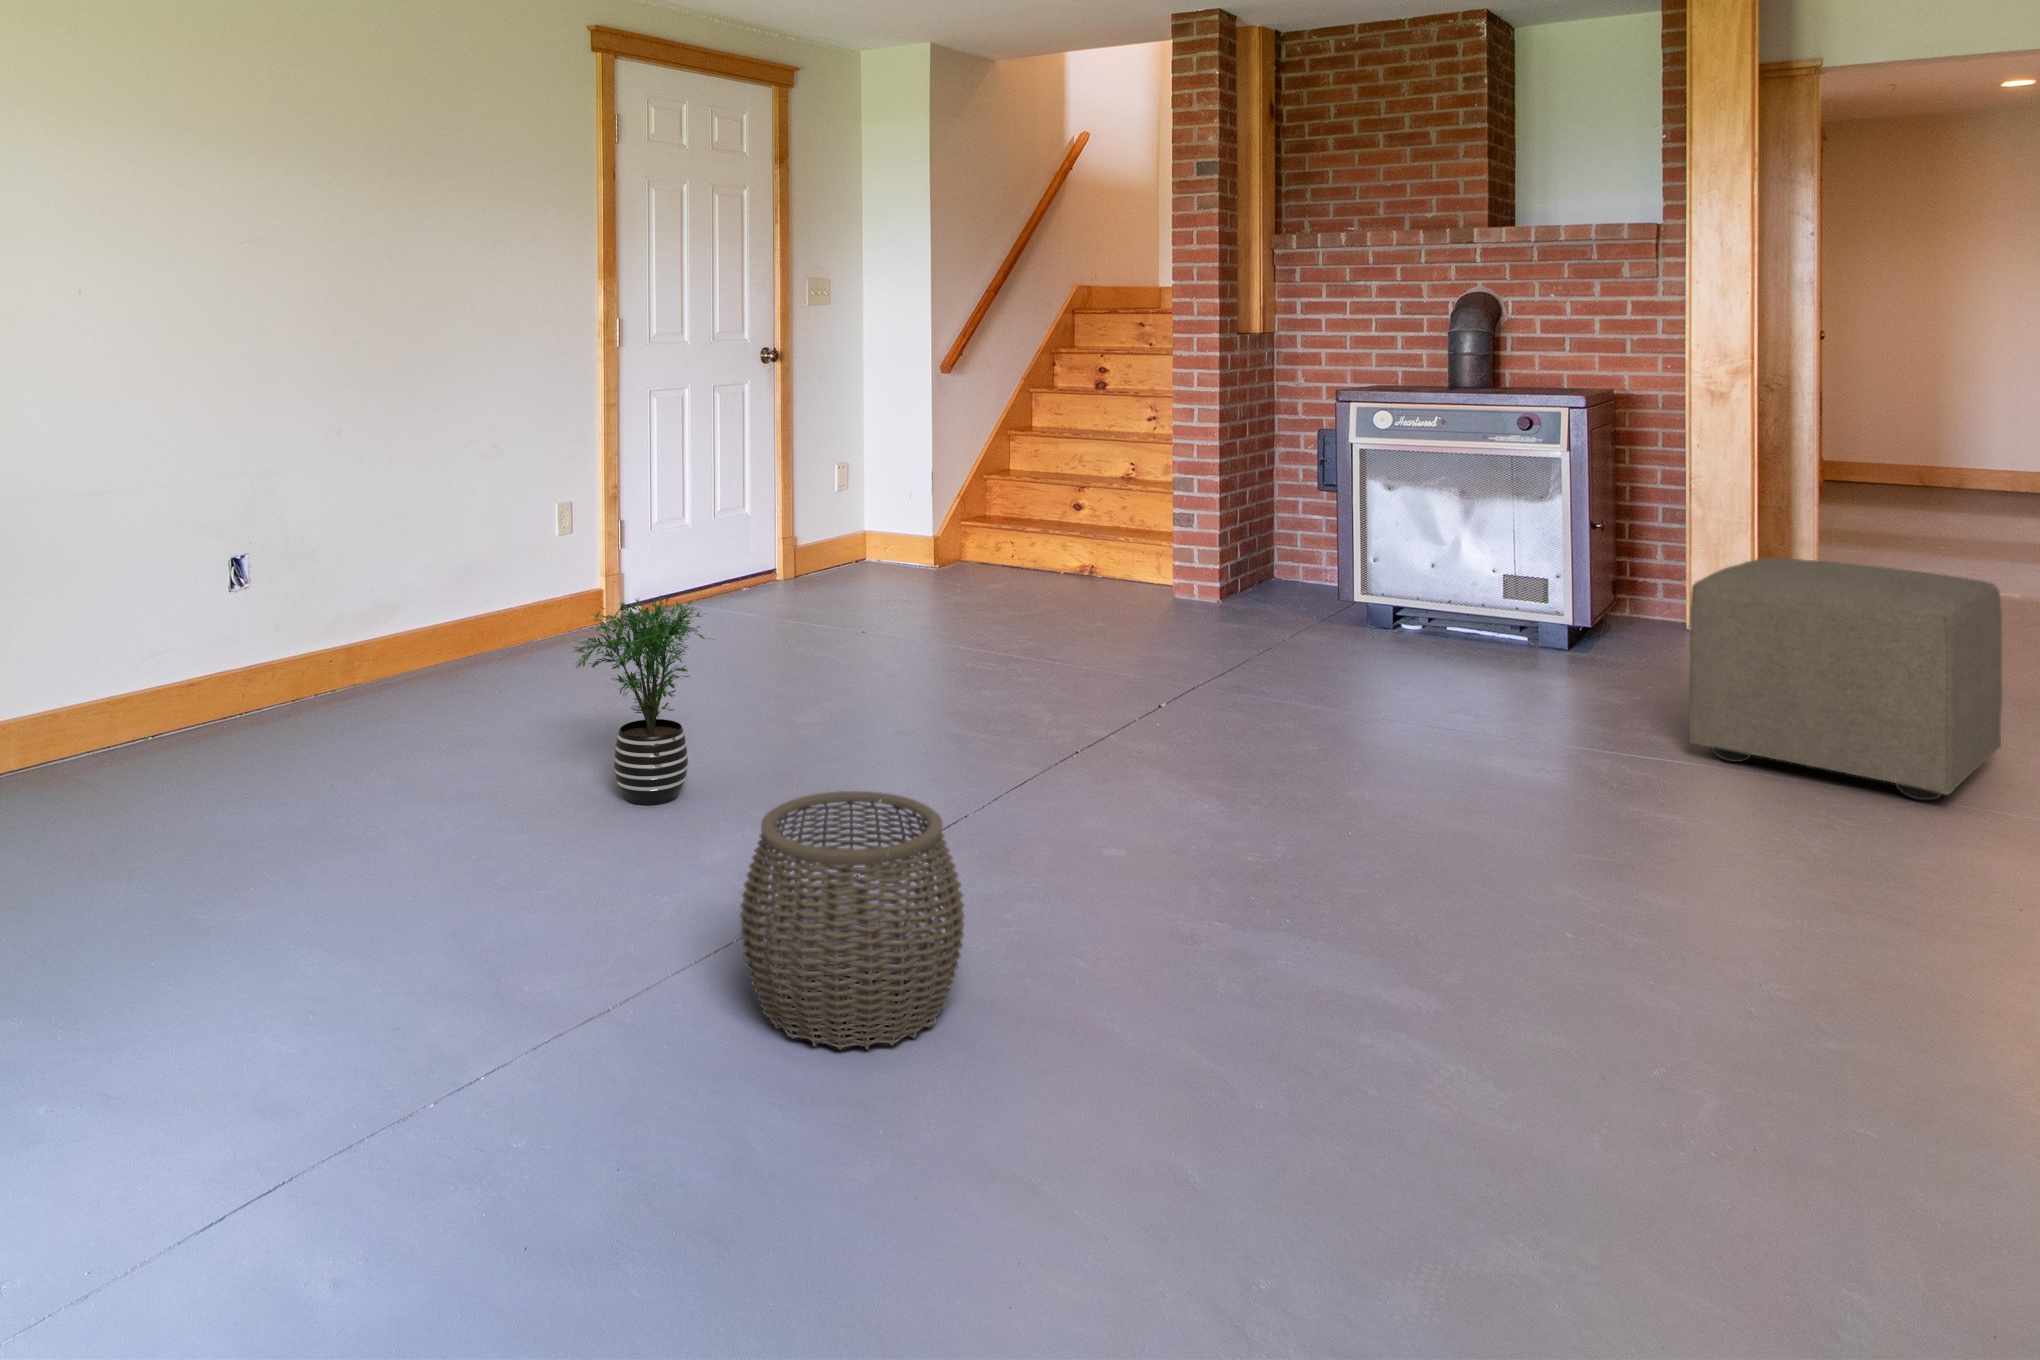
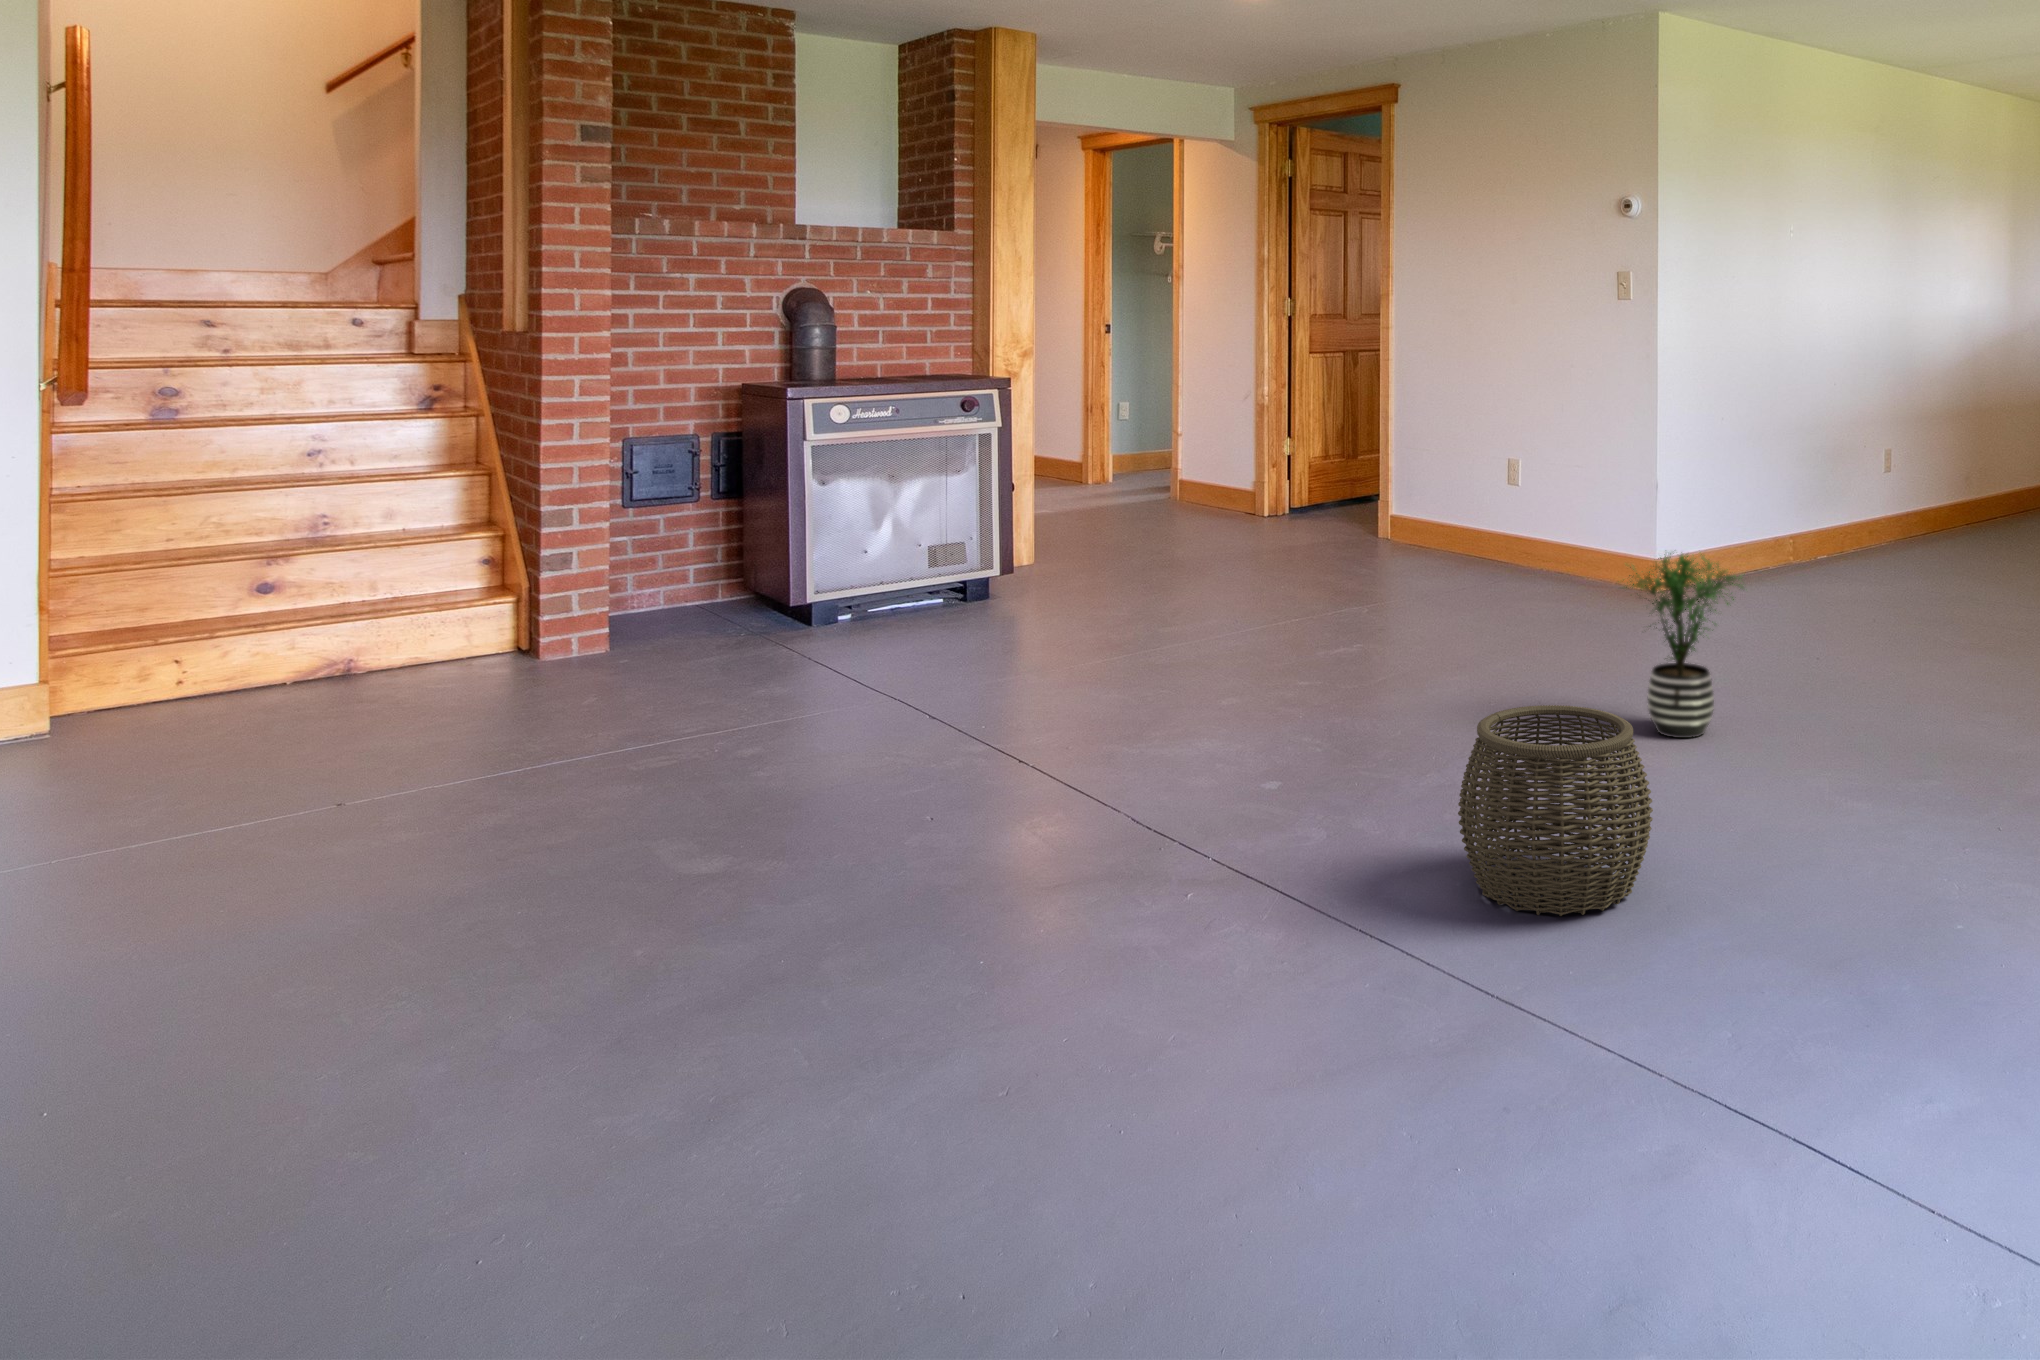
ottoman: present [1689,558,2002,800] -> none [1229,475,1419,621]
potted plant: present [574,597,704,805] -> present [1626,553,1743,738]

